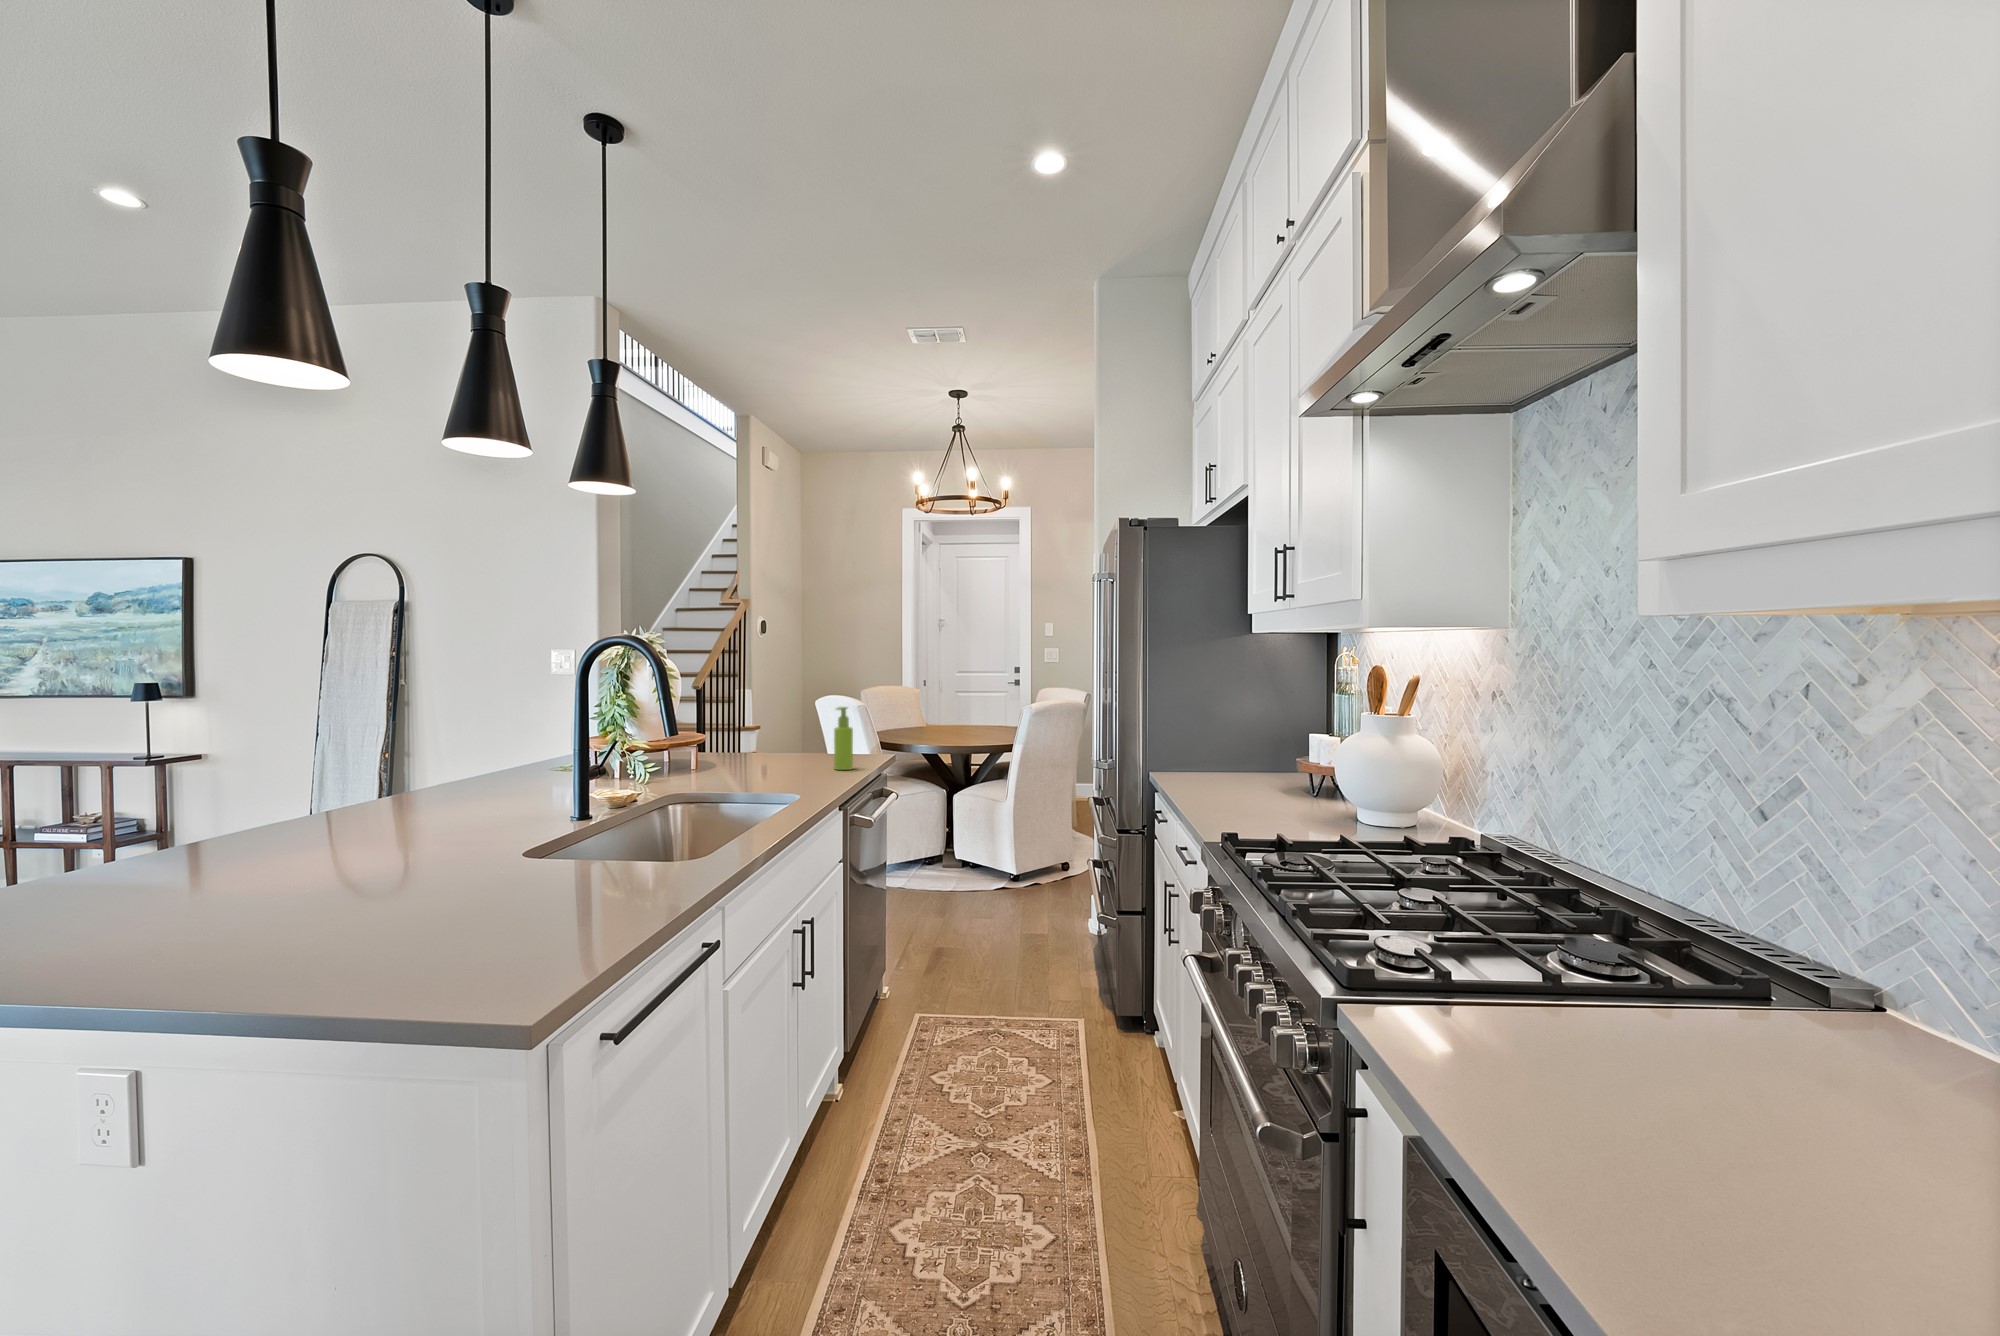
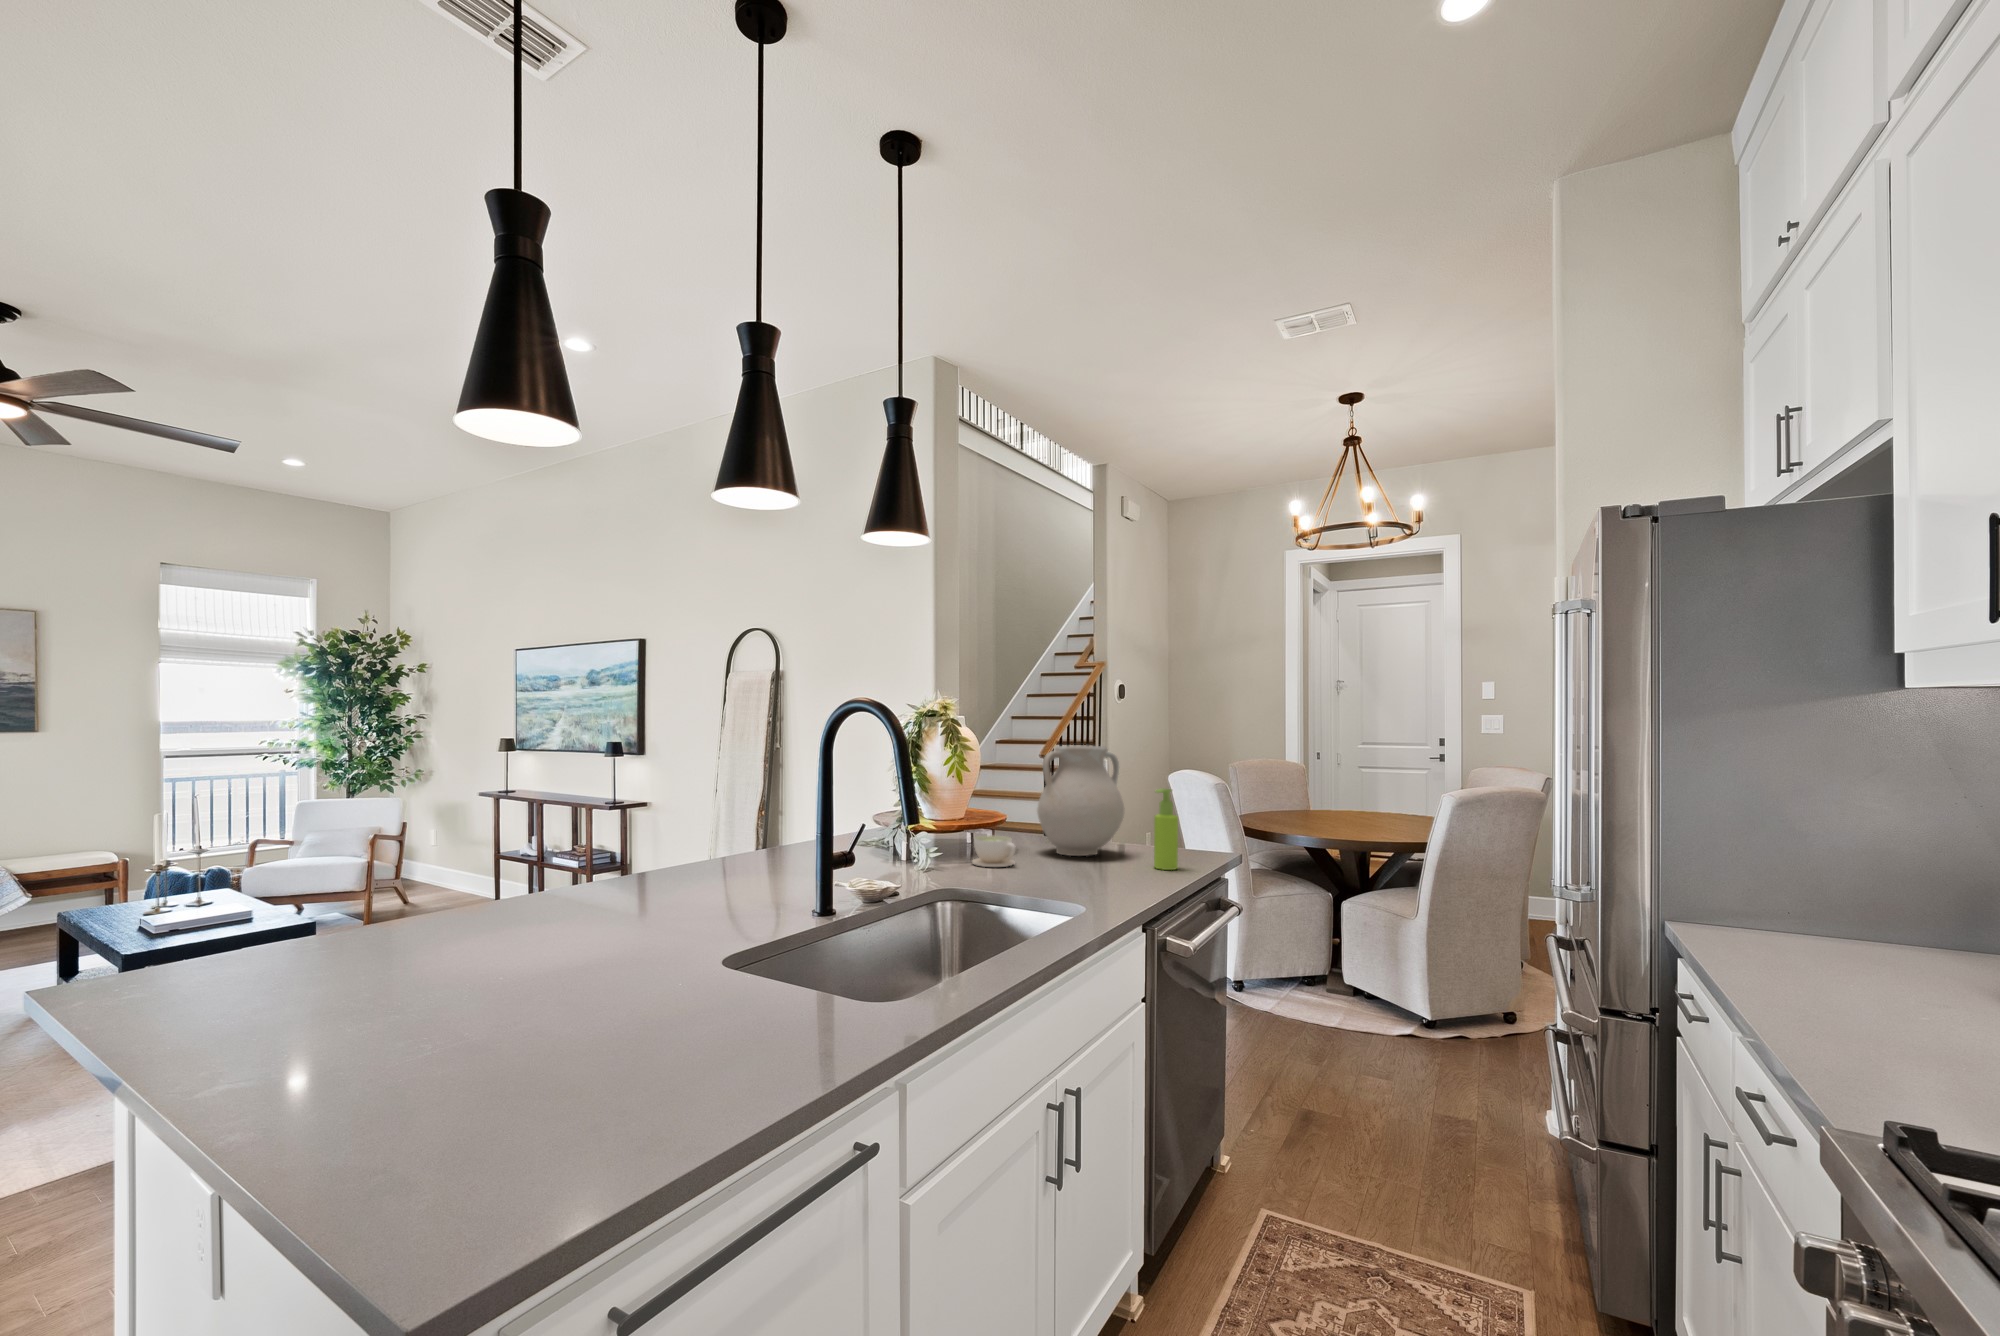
vase: none [731,674,805,766] -> present [1037,745,1124,856]
coffee cup: none [683,752,723,778] -> present [972,835,1016,867]

